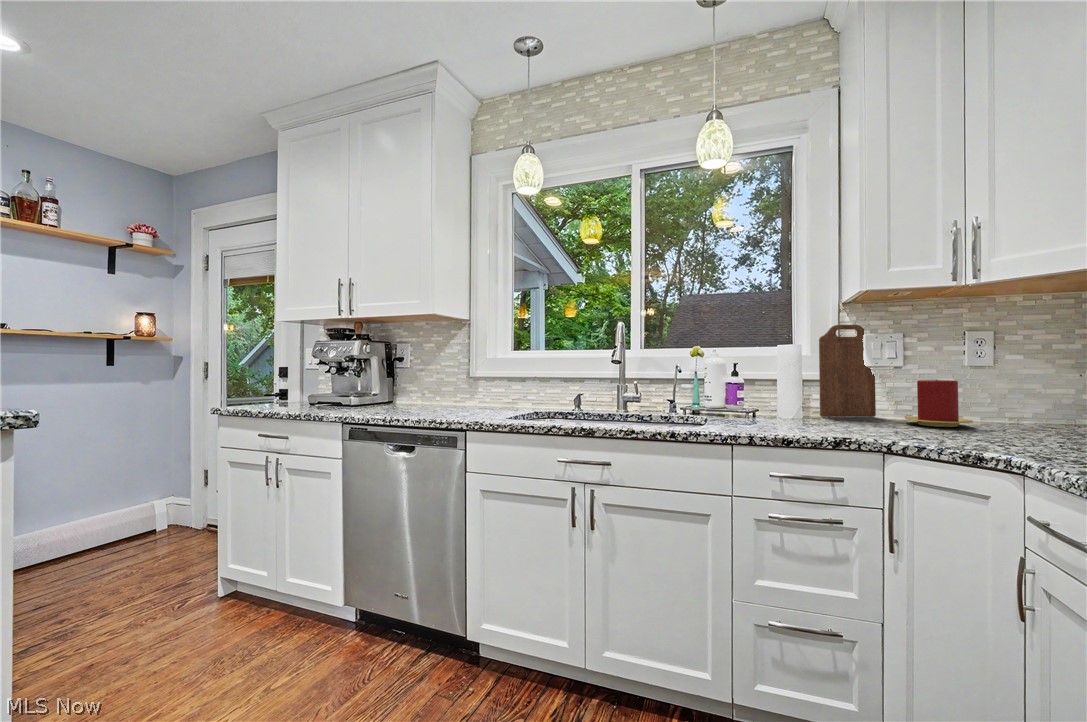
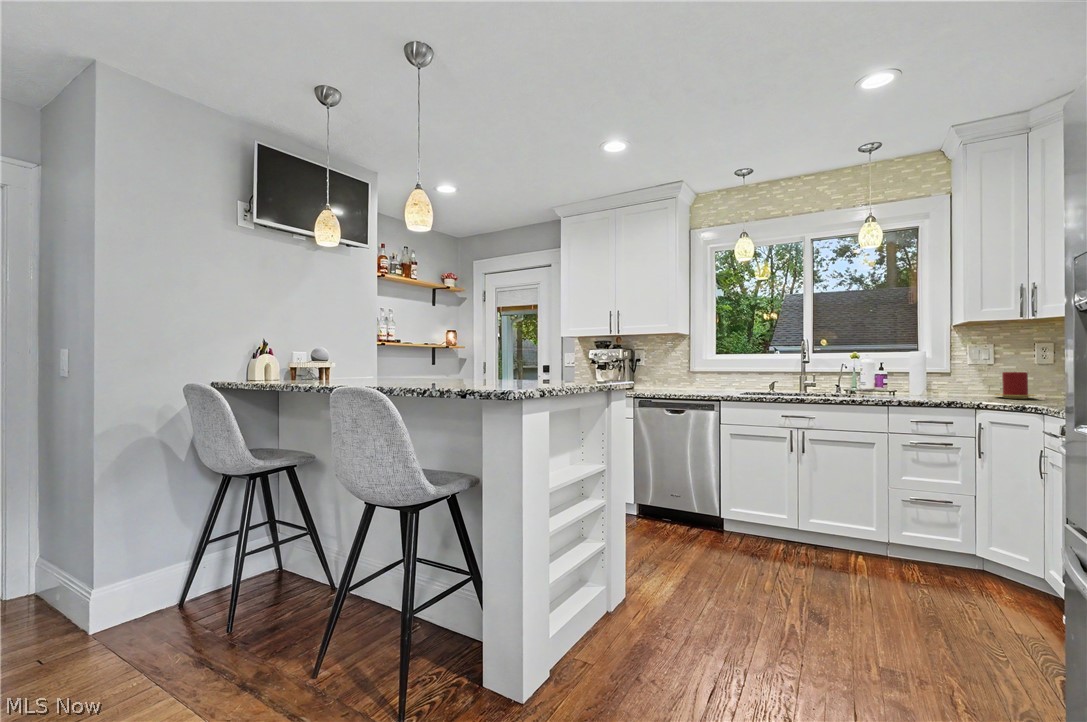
cutting board: present [819,325,876,417] -> none [939,339,977,395]

